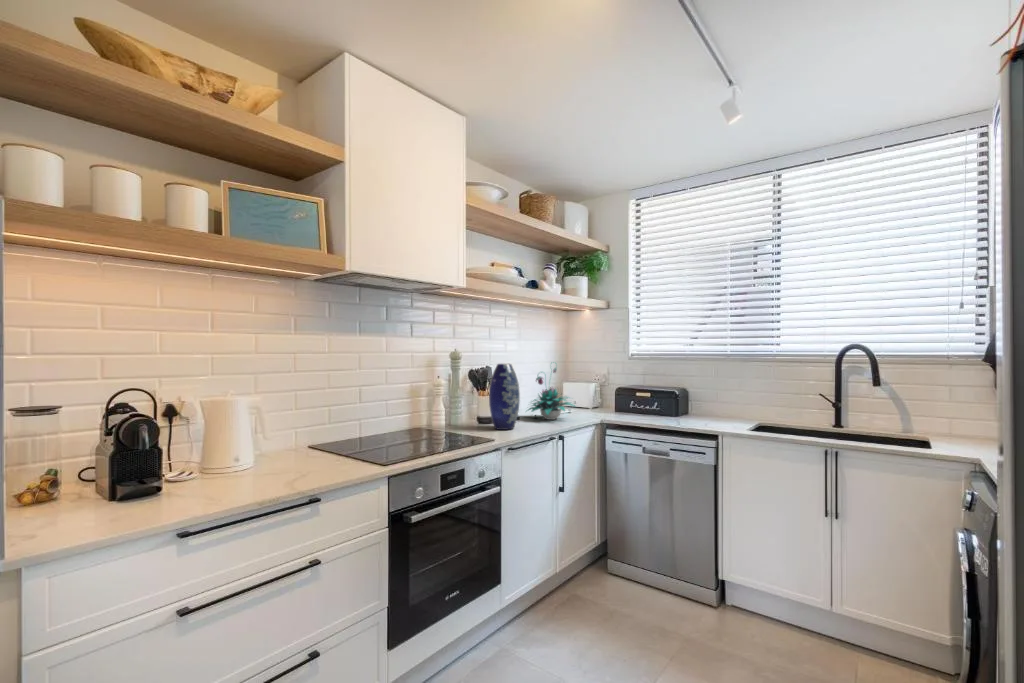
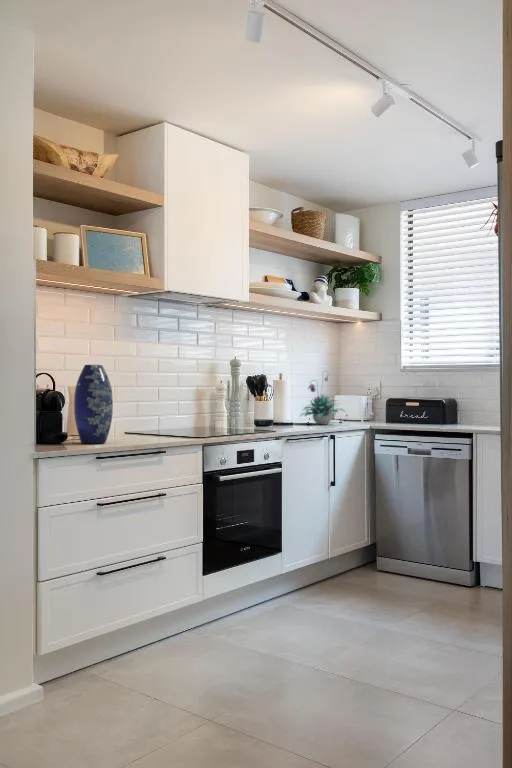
vase: present [489,364,520,430] -> present [74,365,113,444]

